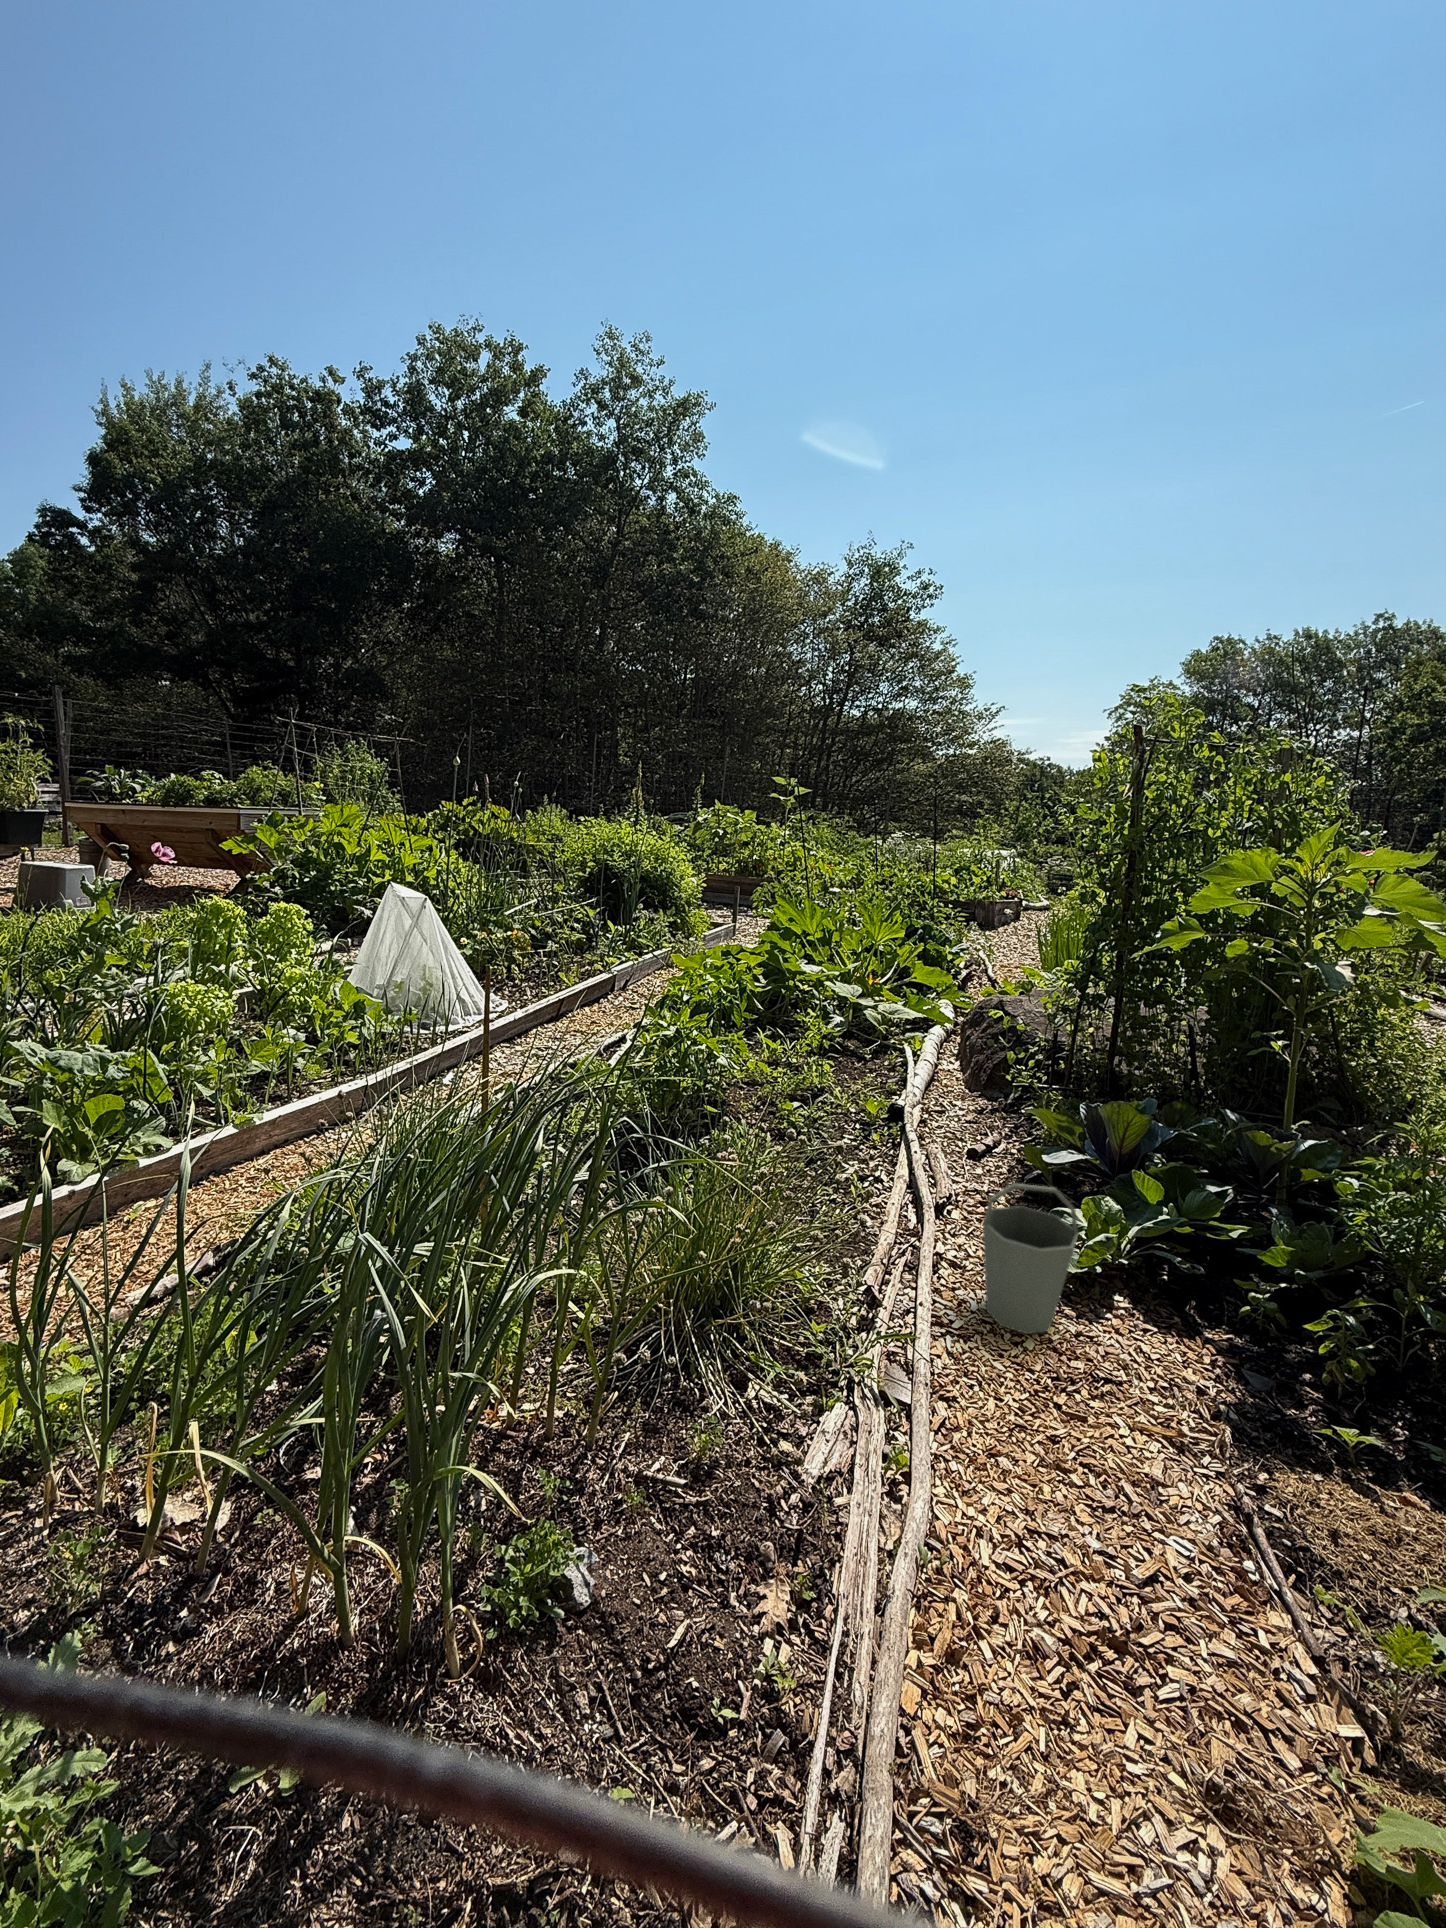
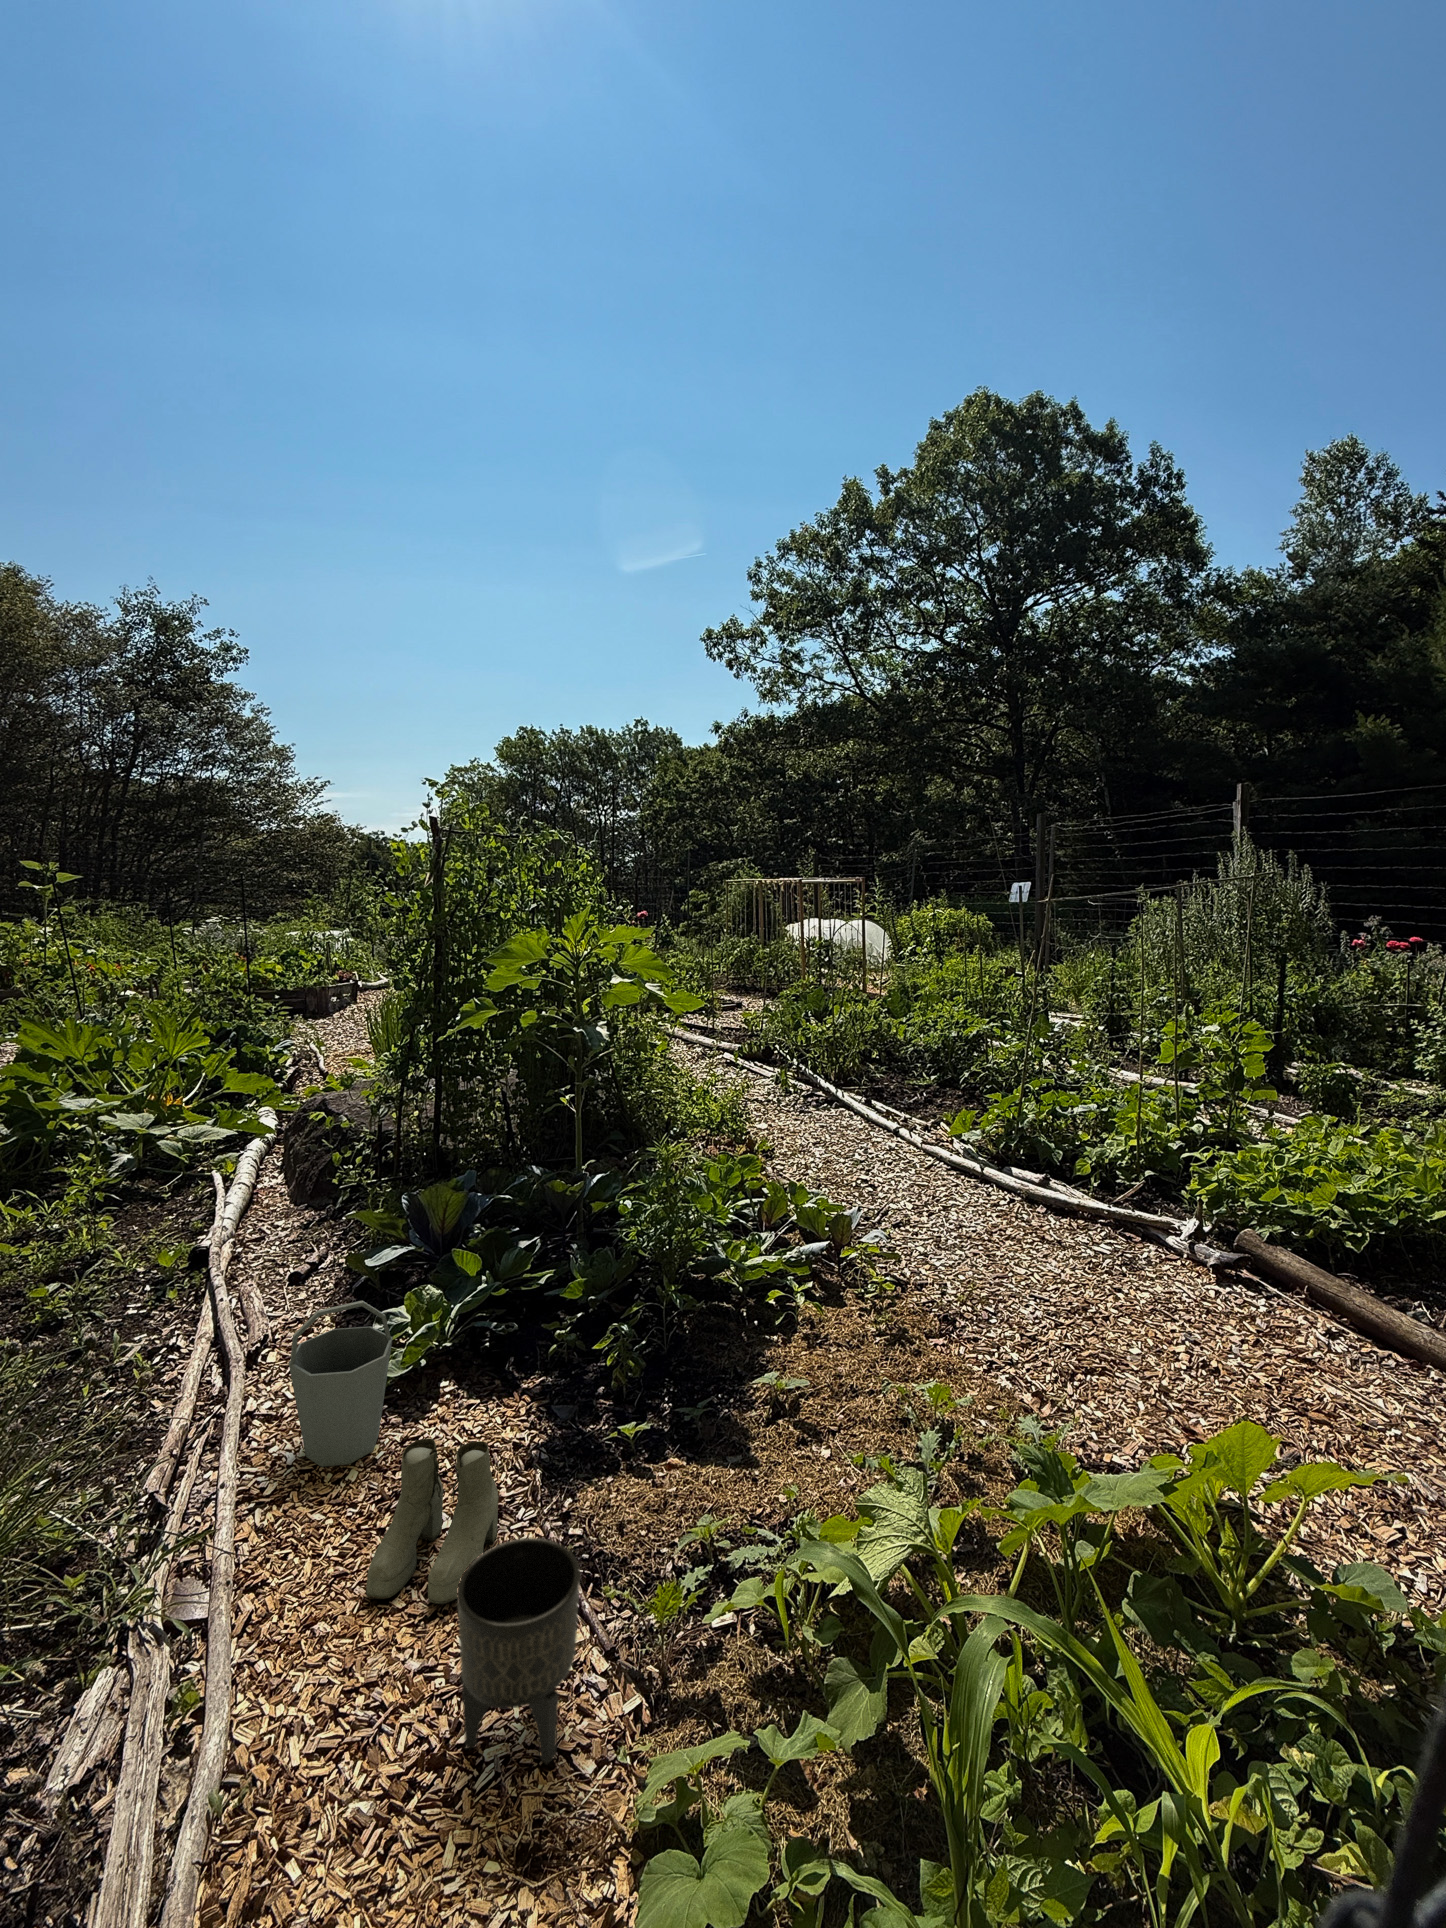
boots: none [1046,1337,1187,1505] -> present [366,1439,499,1604]
planter: none [1149,1472,1309,1720] -> present [457,1538,580,1764]

